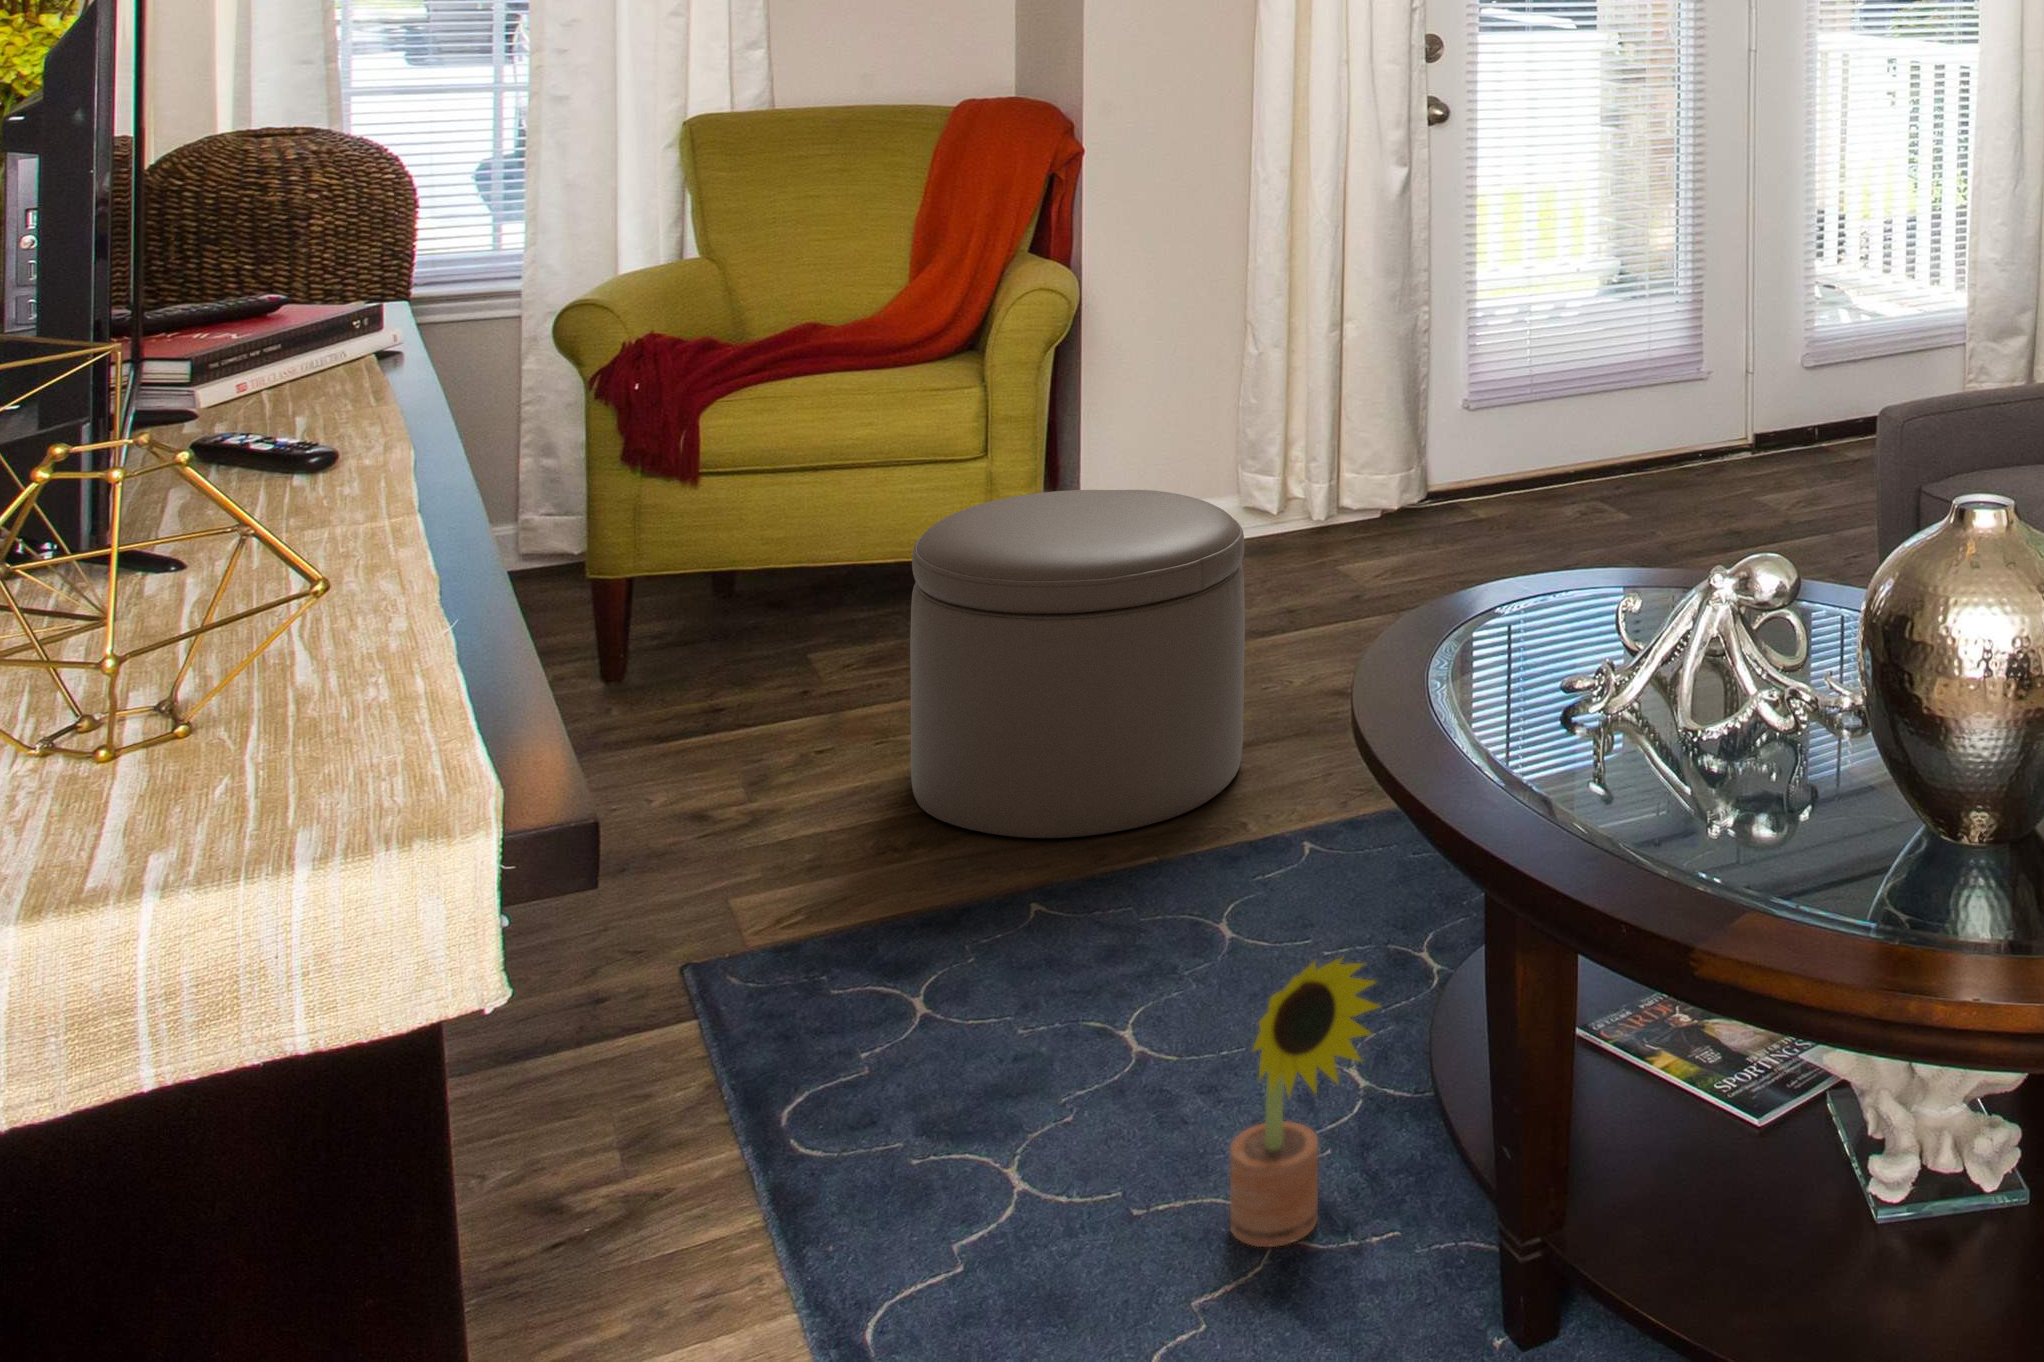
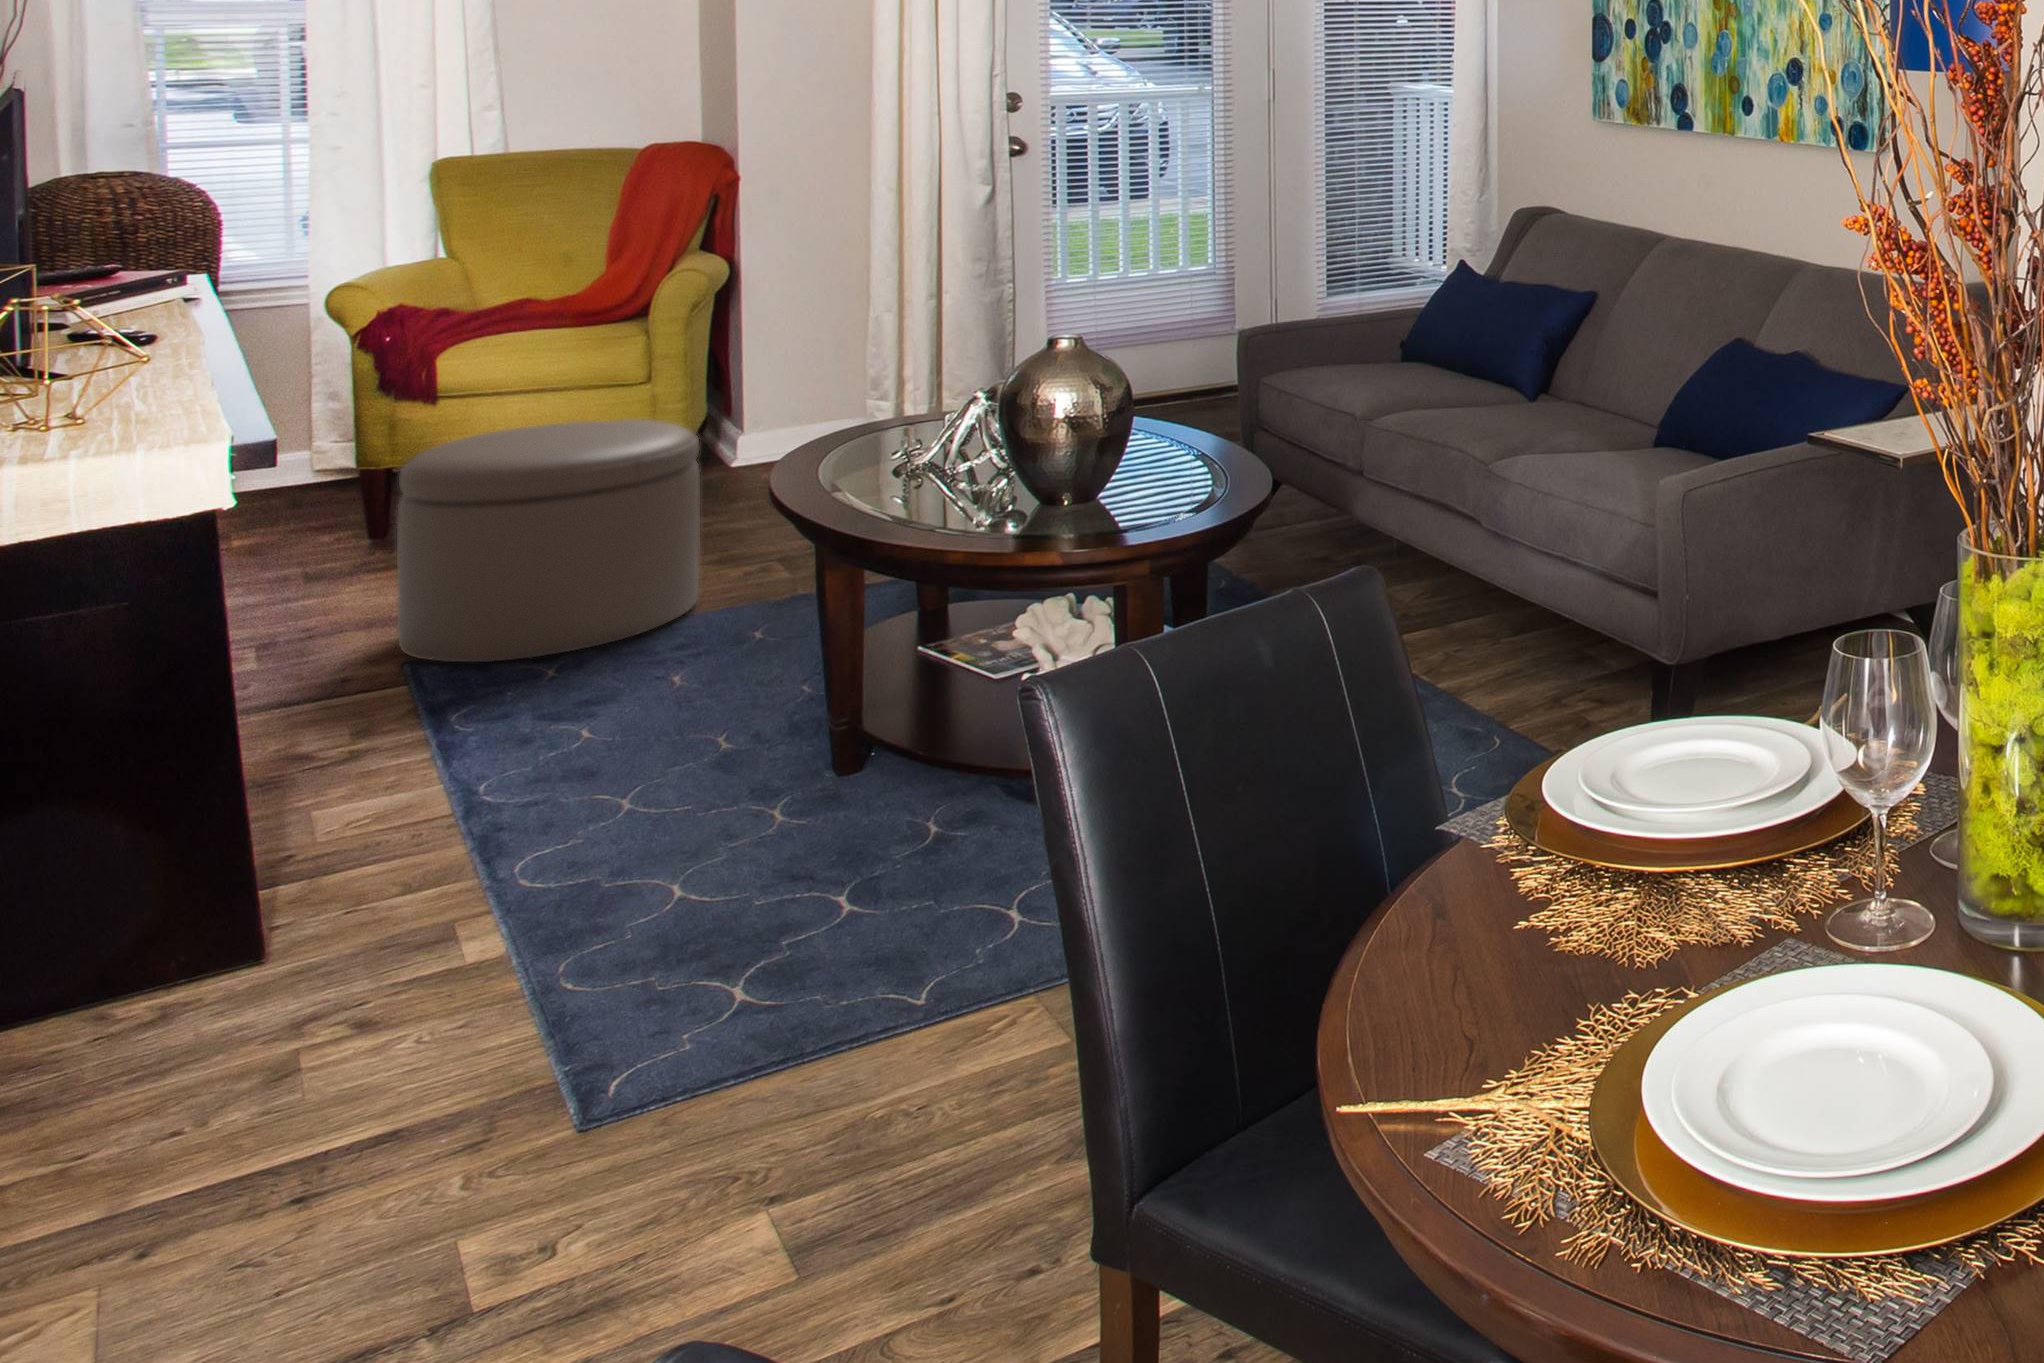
decorative plant: present [1230,958,1380,1247] -> none [432,676,558,868]

